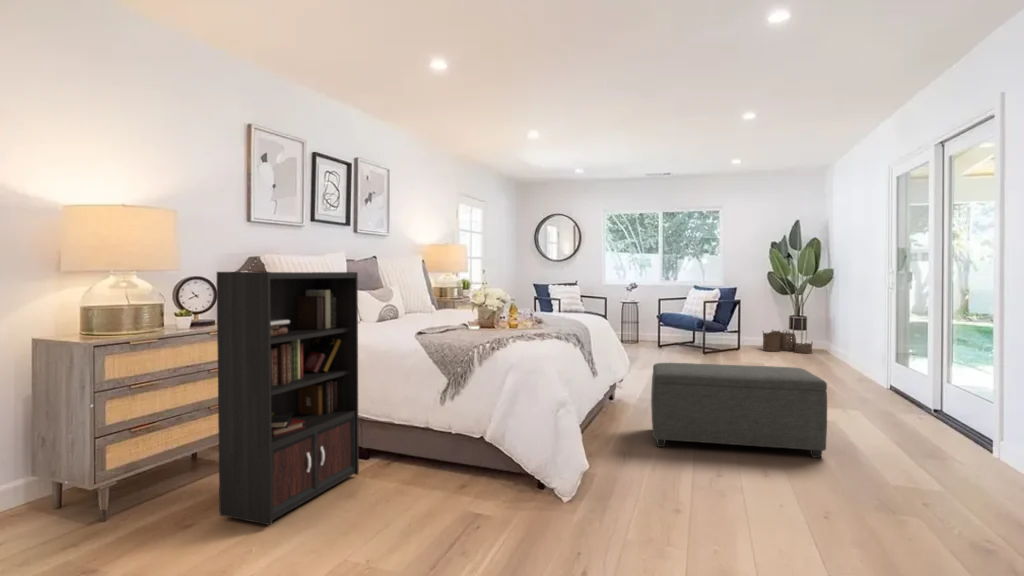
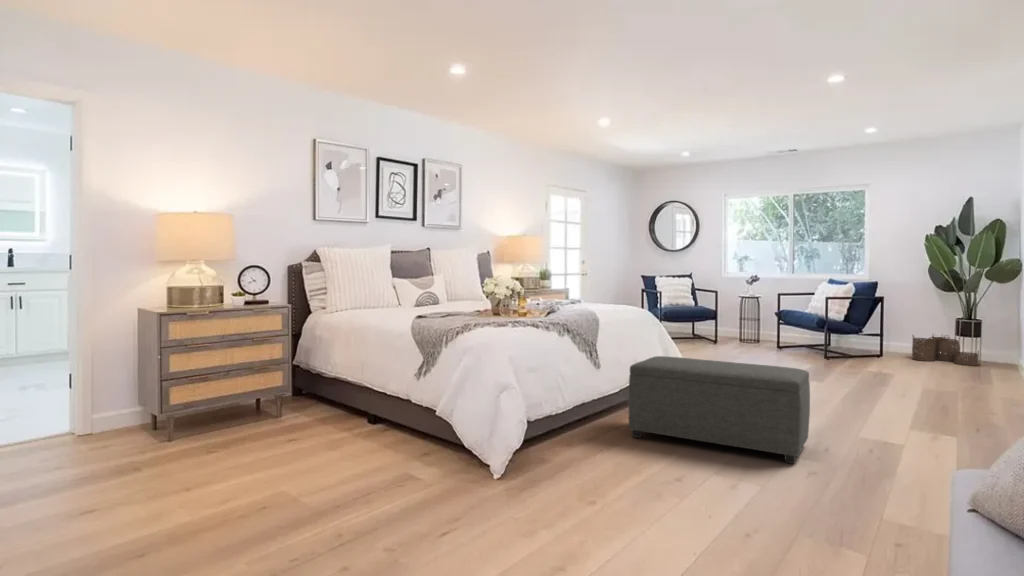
bookcase: present [217,272,359,525] -> none [233,263,353,454]

